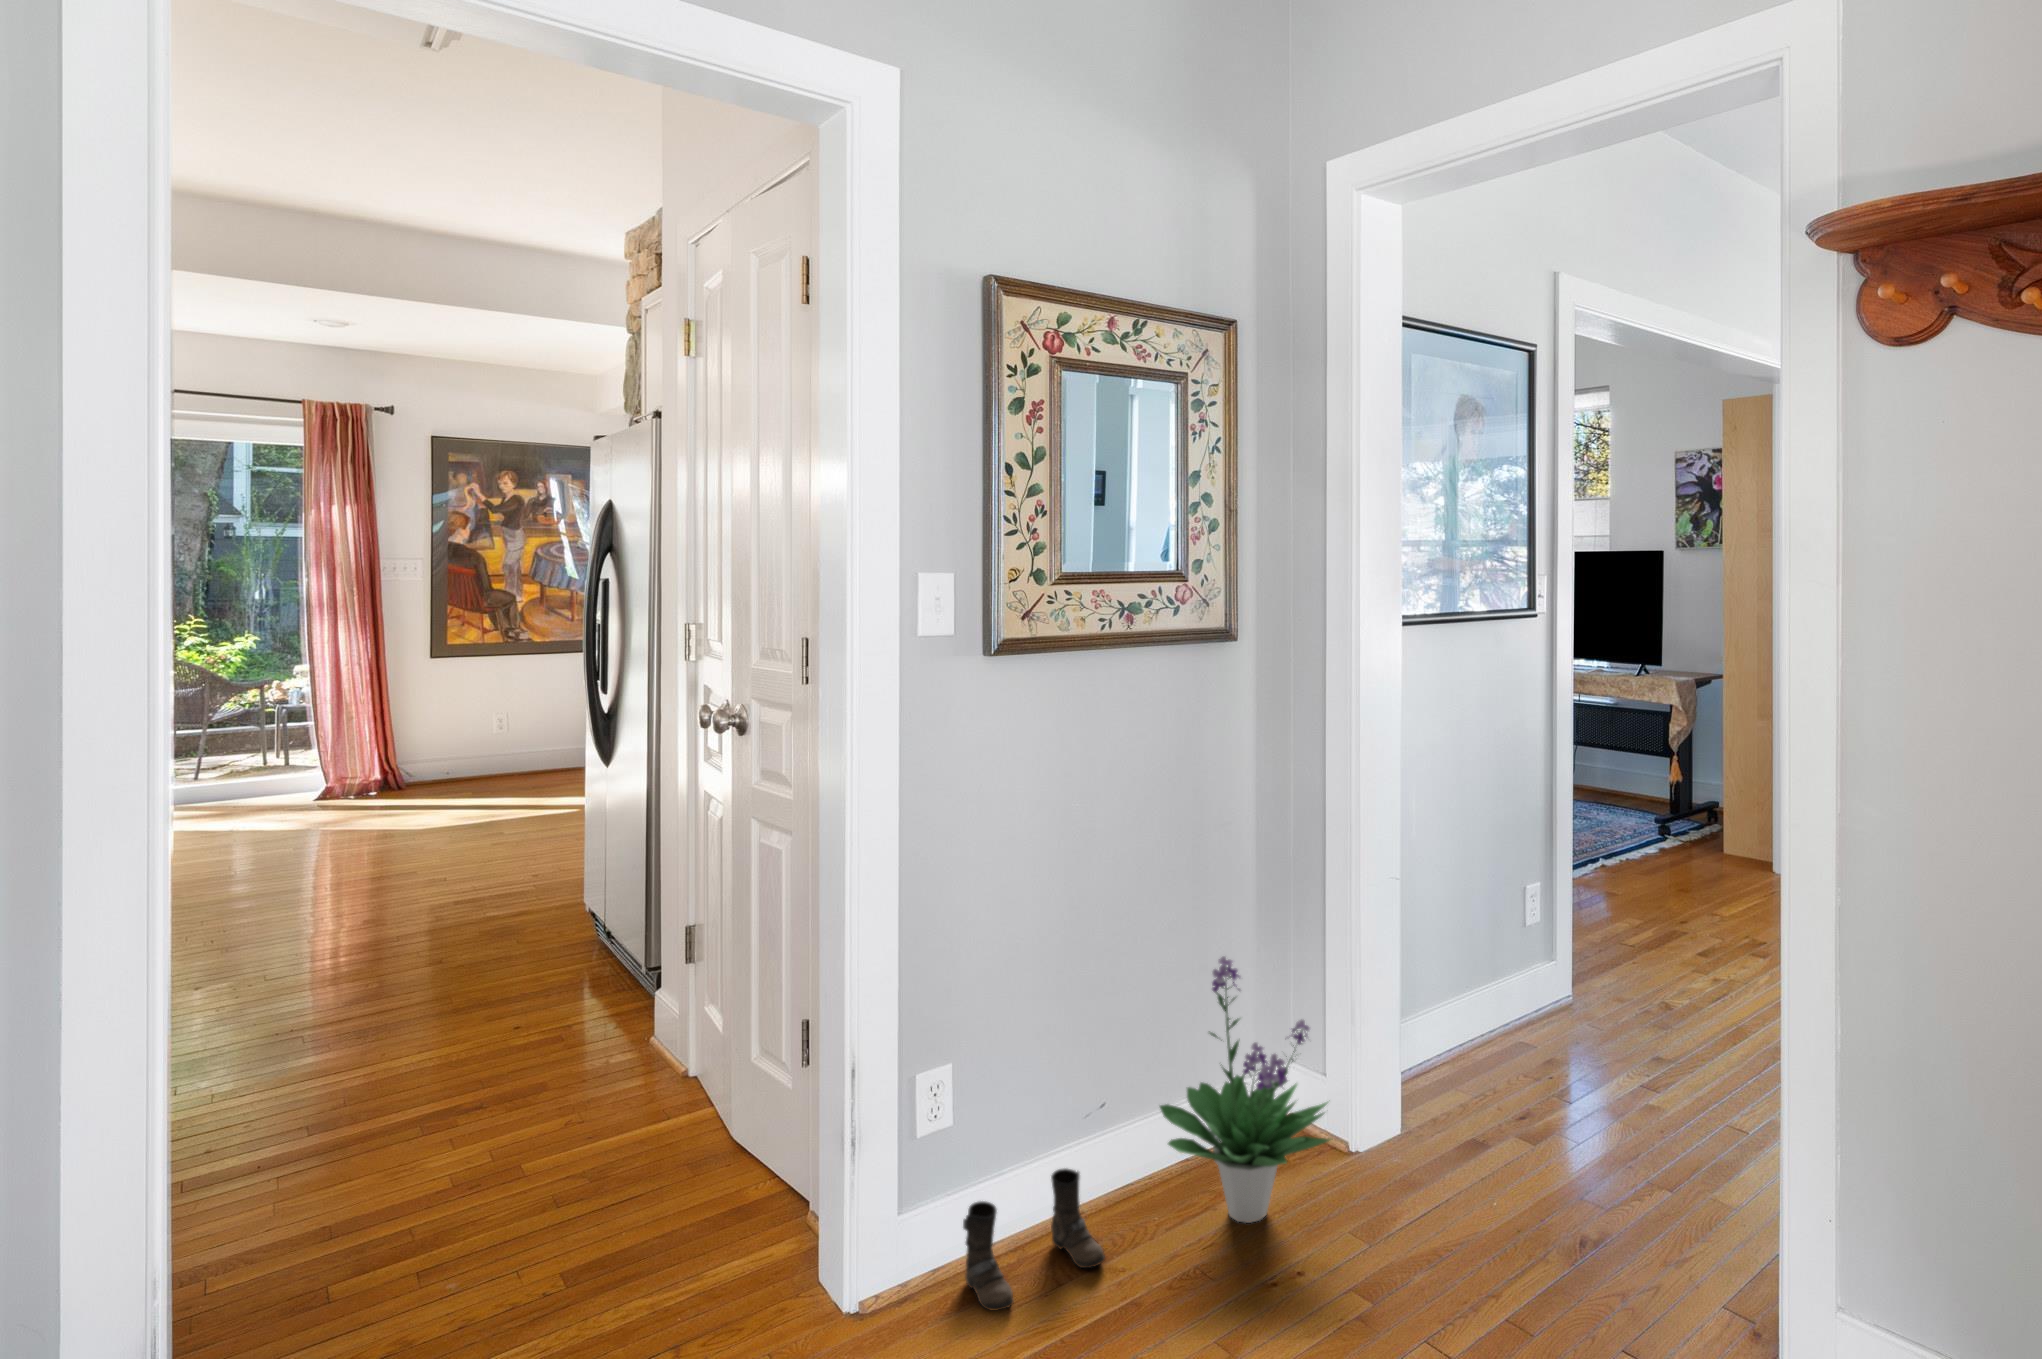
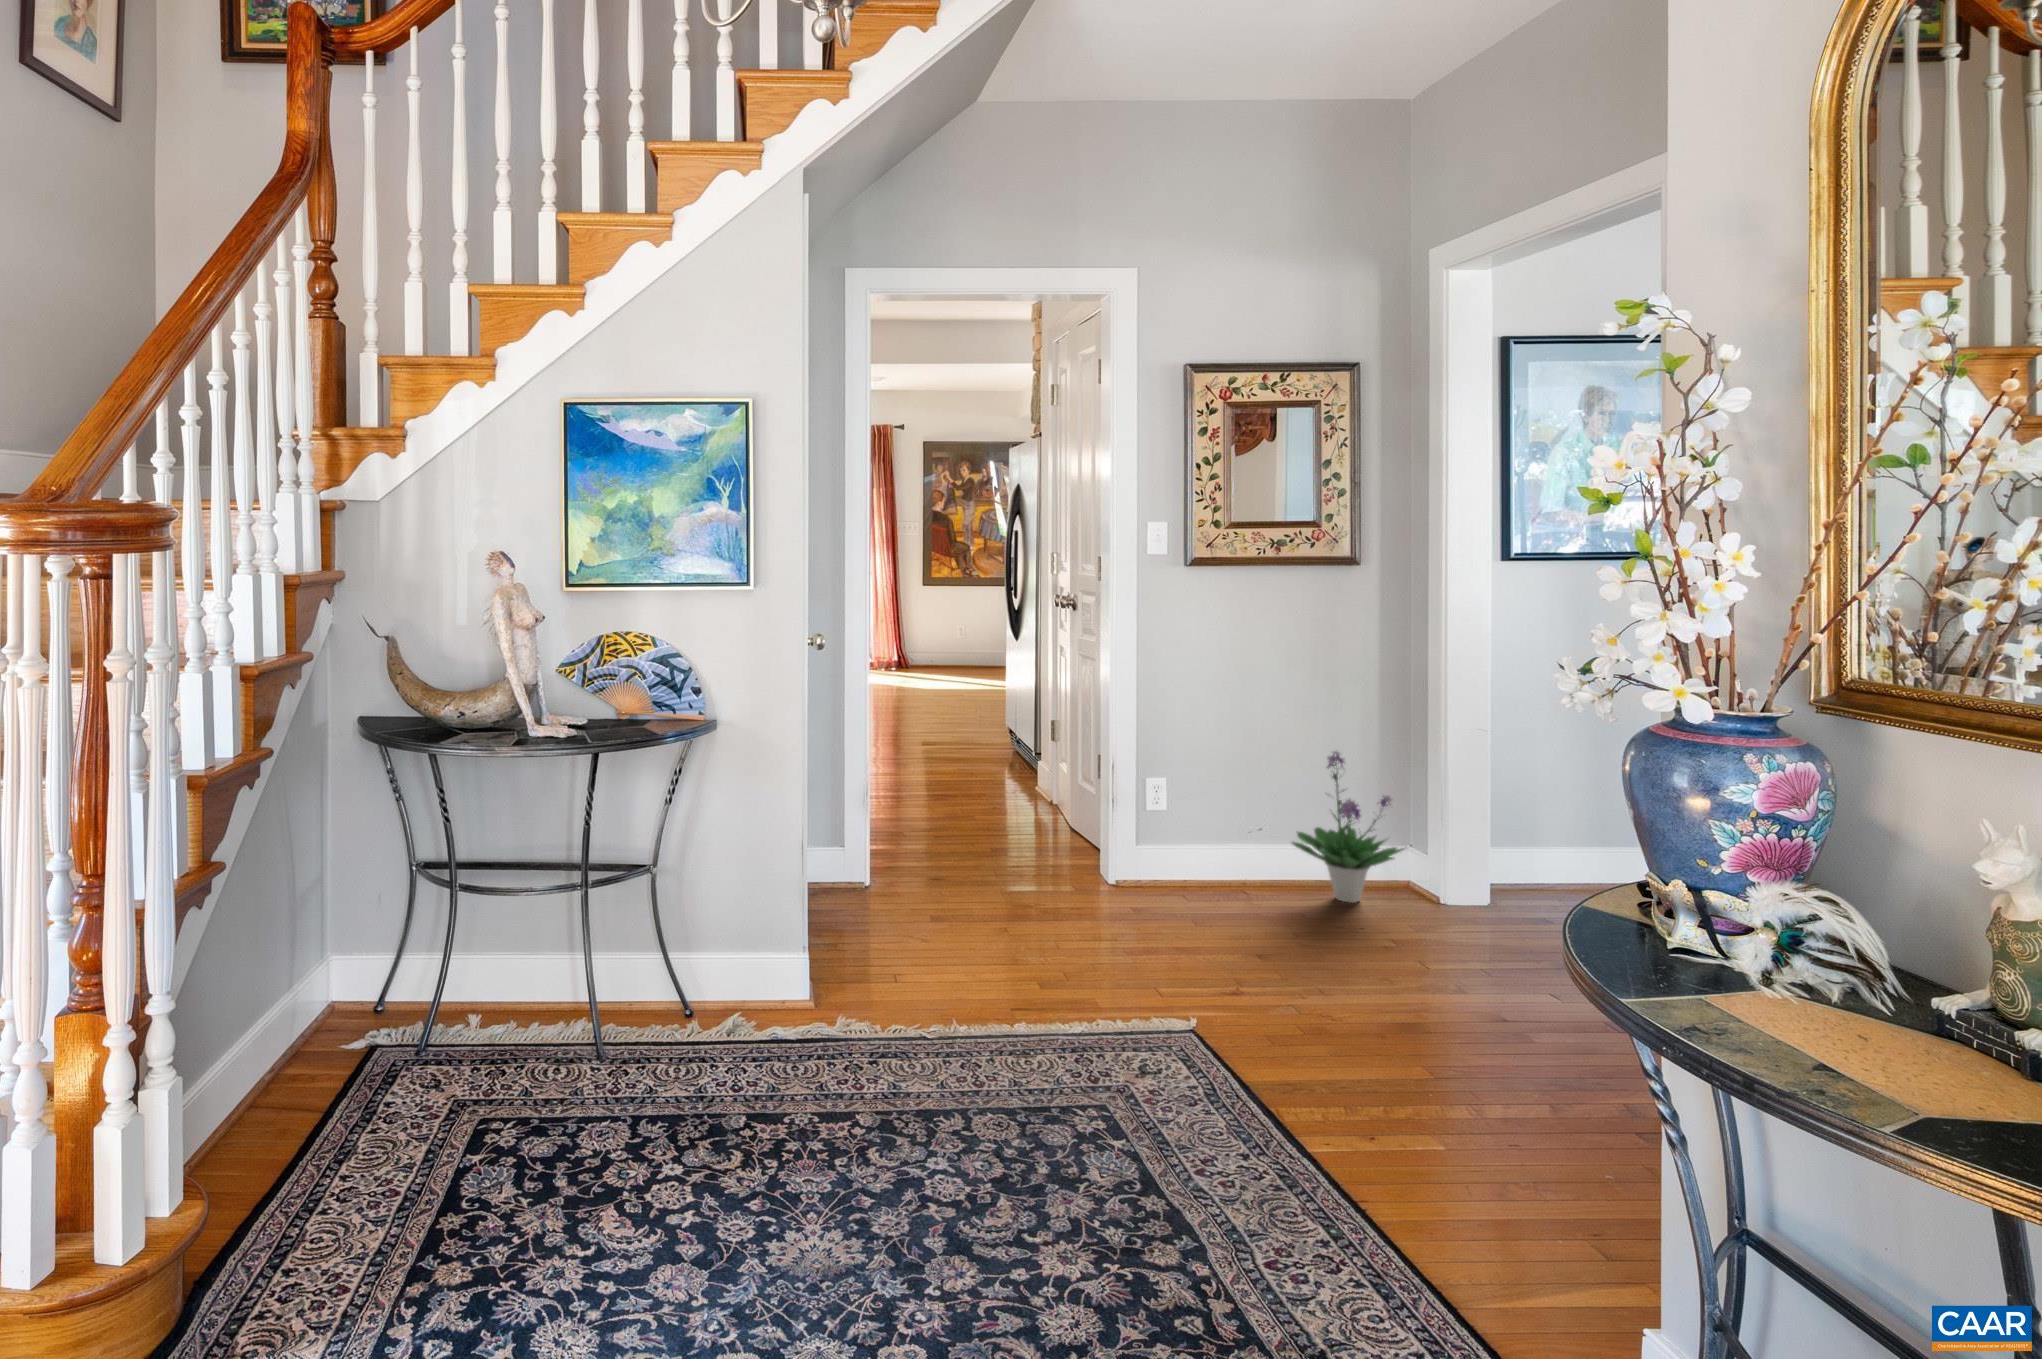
boots: present [963,1169,1105,1311] -> none [1172,847,1251,895]

